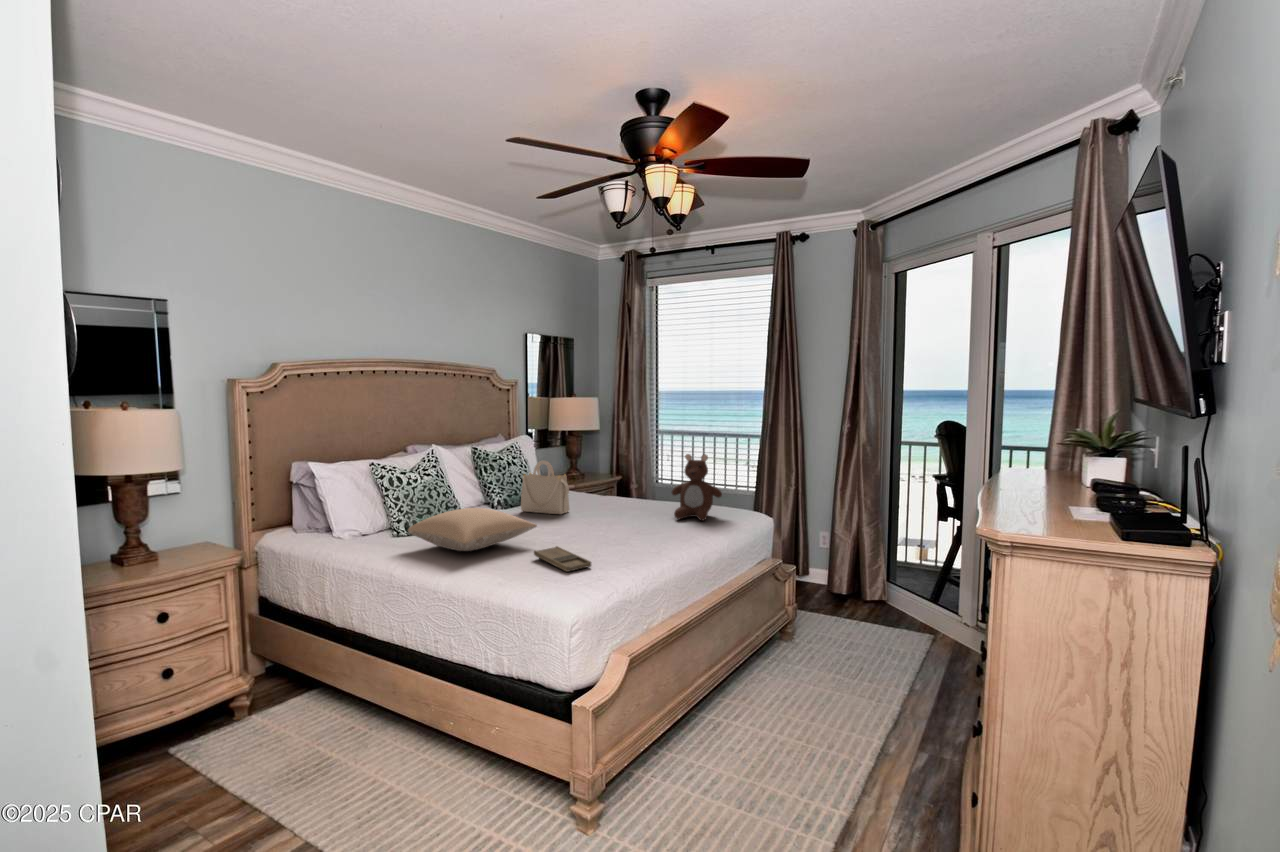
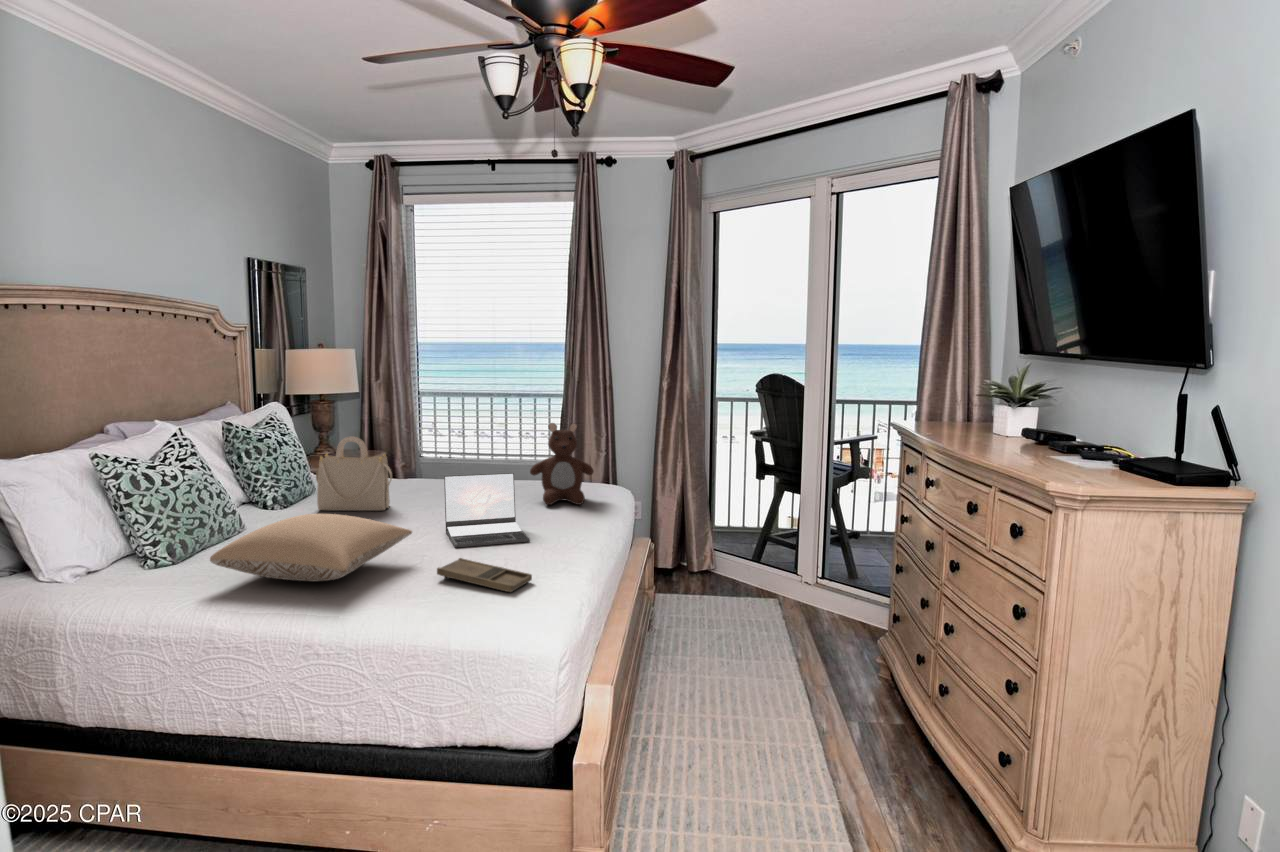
laptop: none [573,490,634,542] -> present [444,473,529,548]

